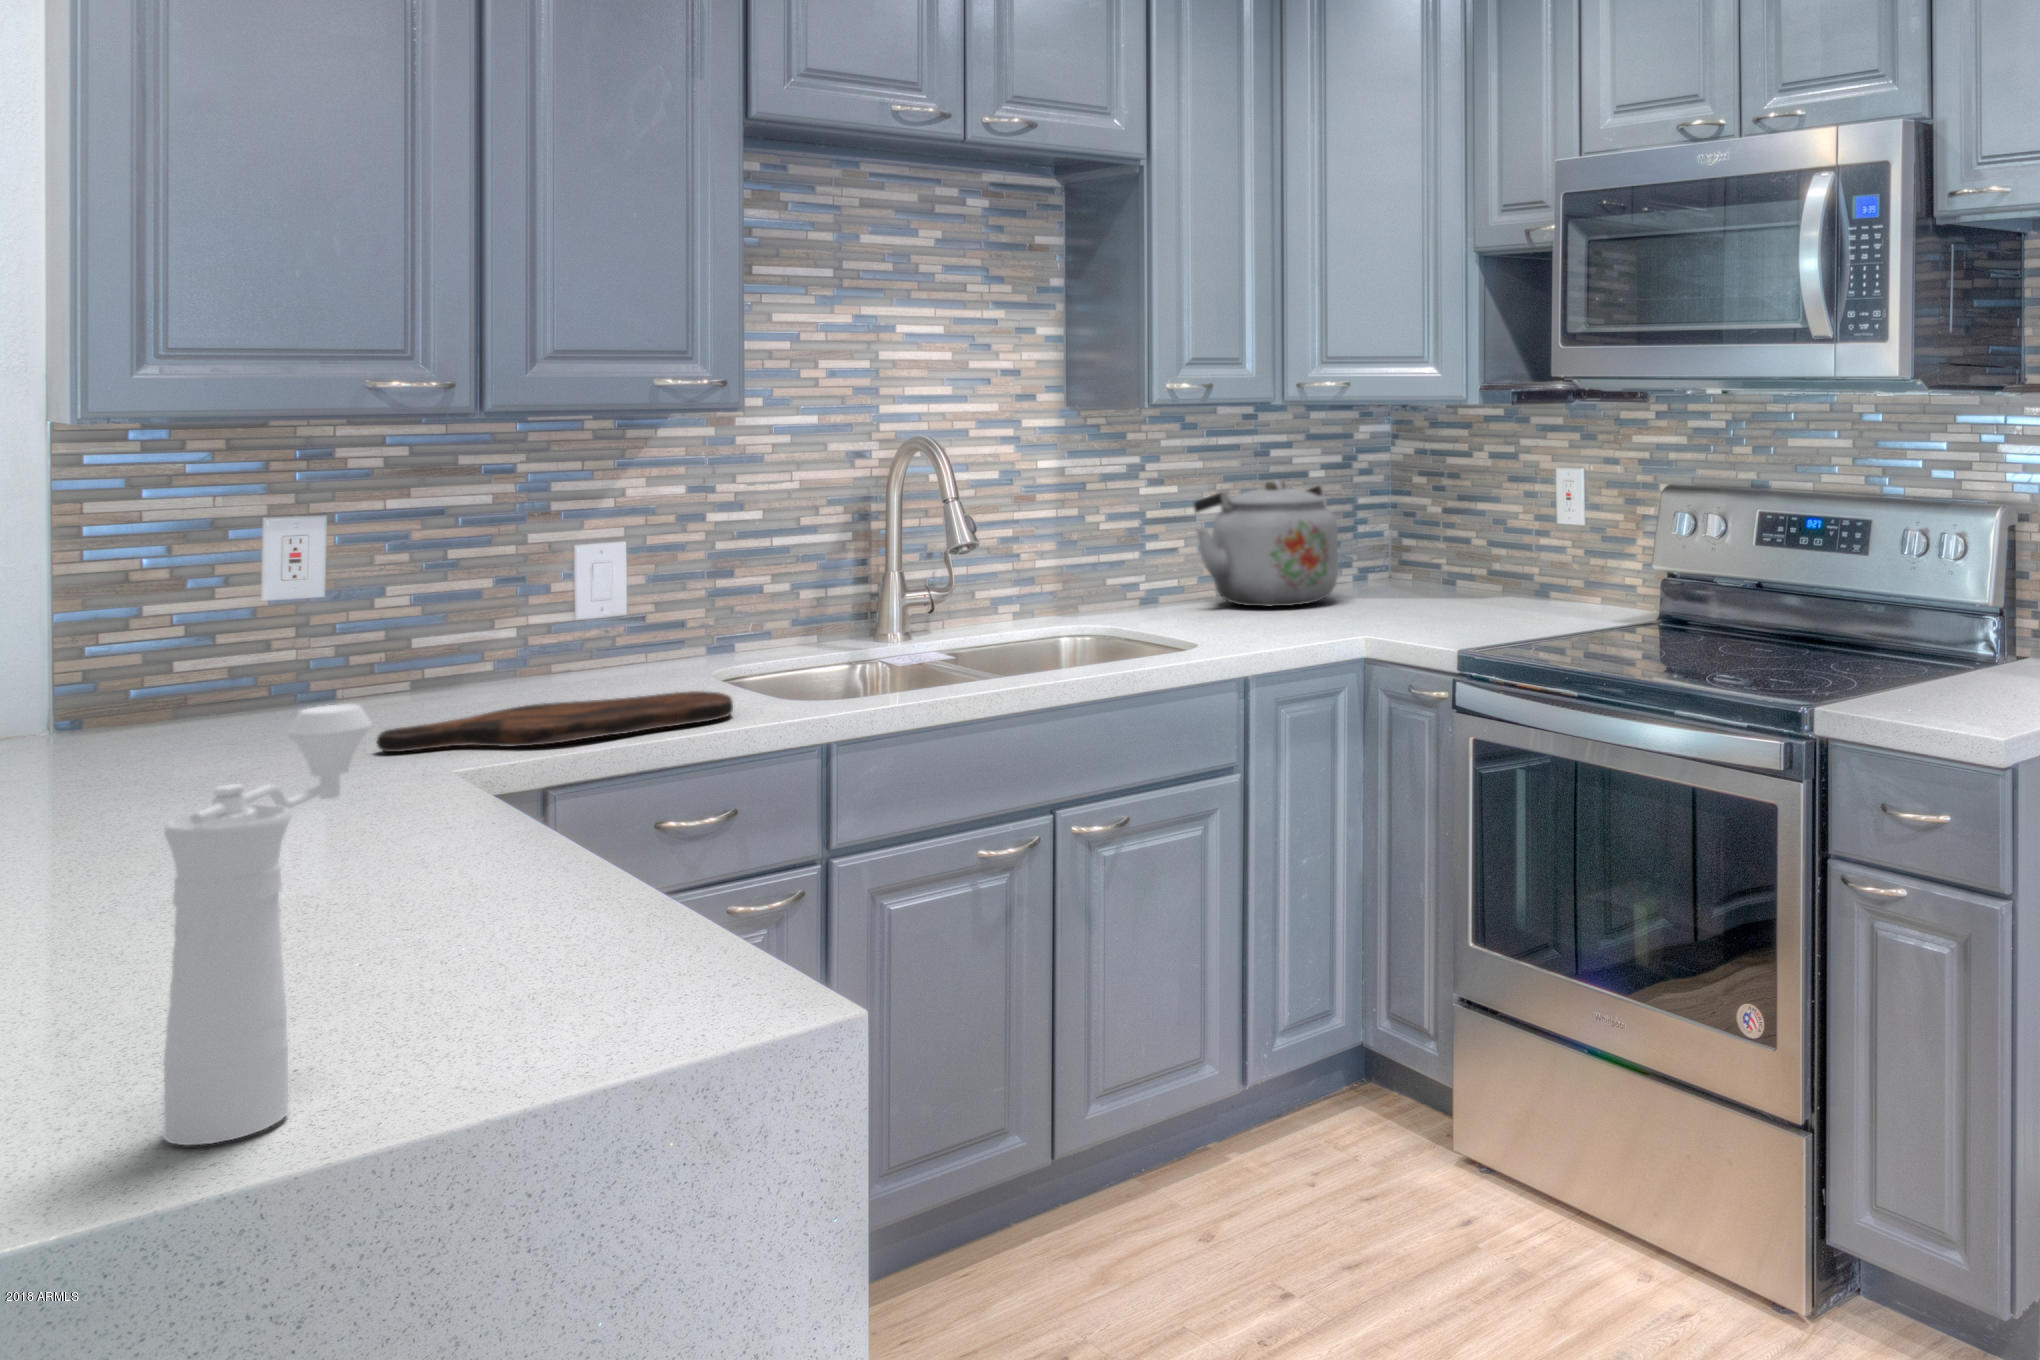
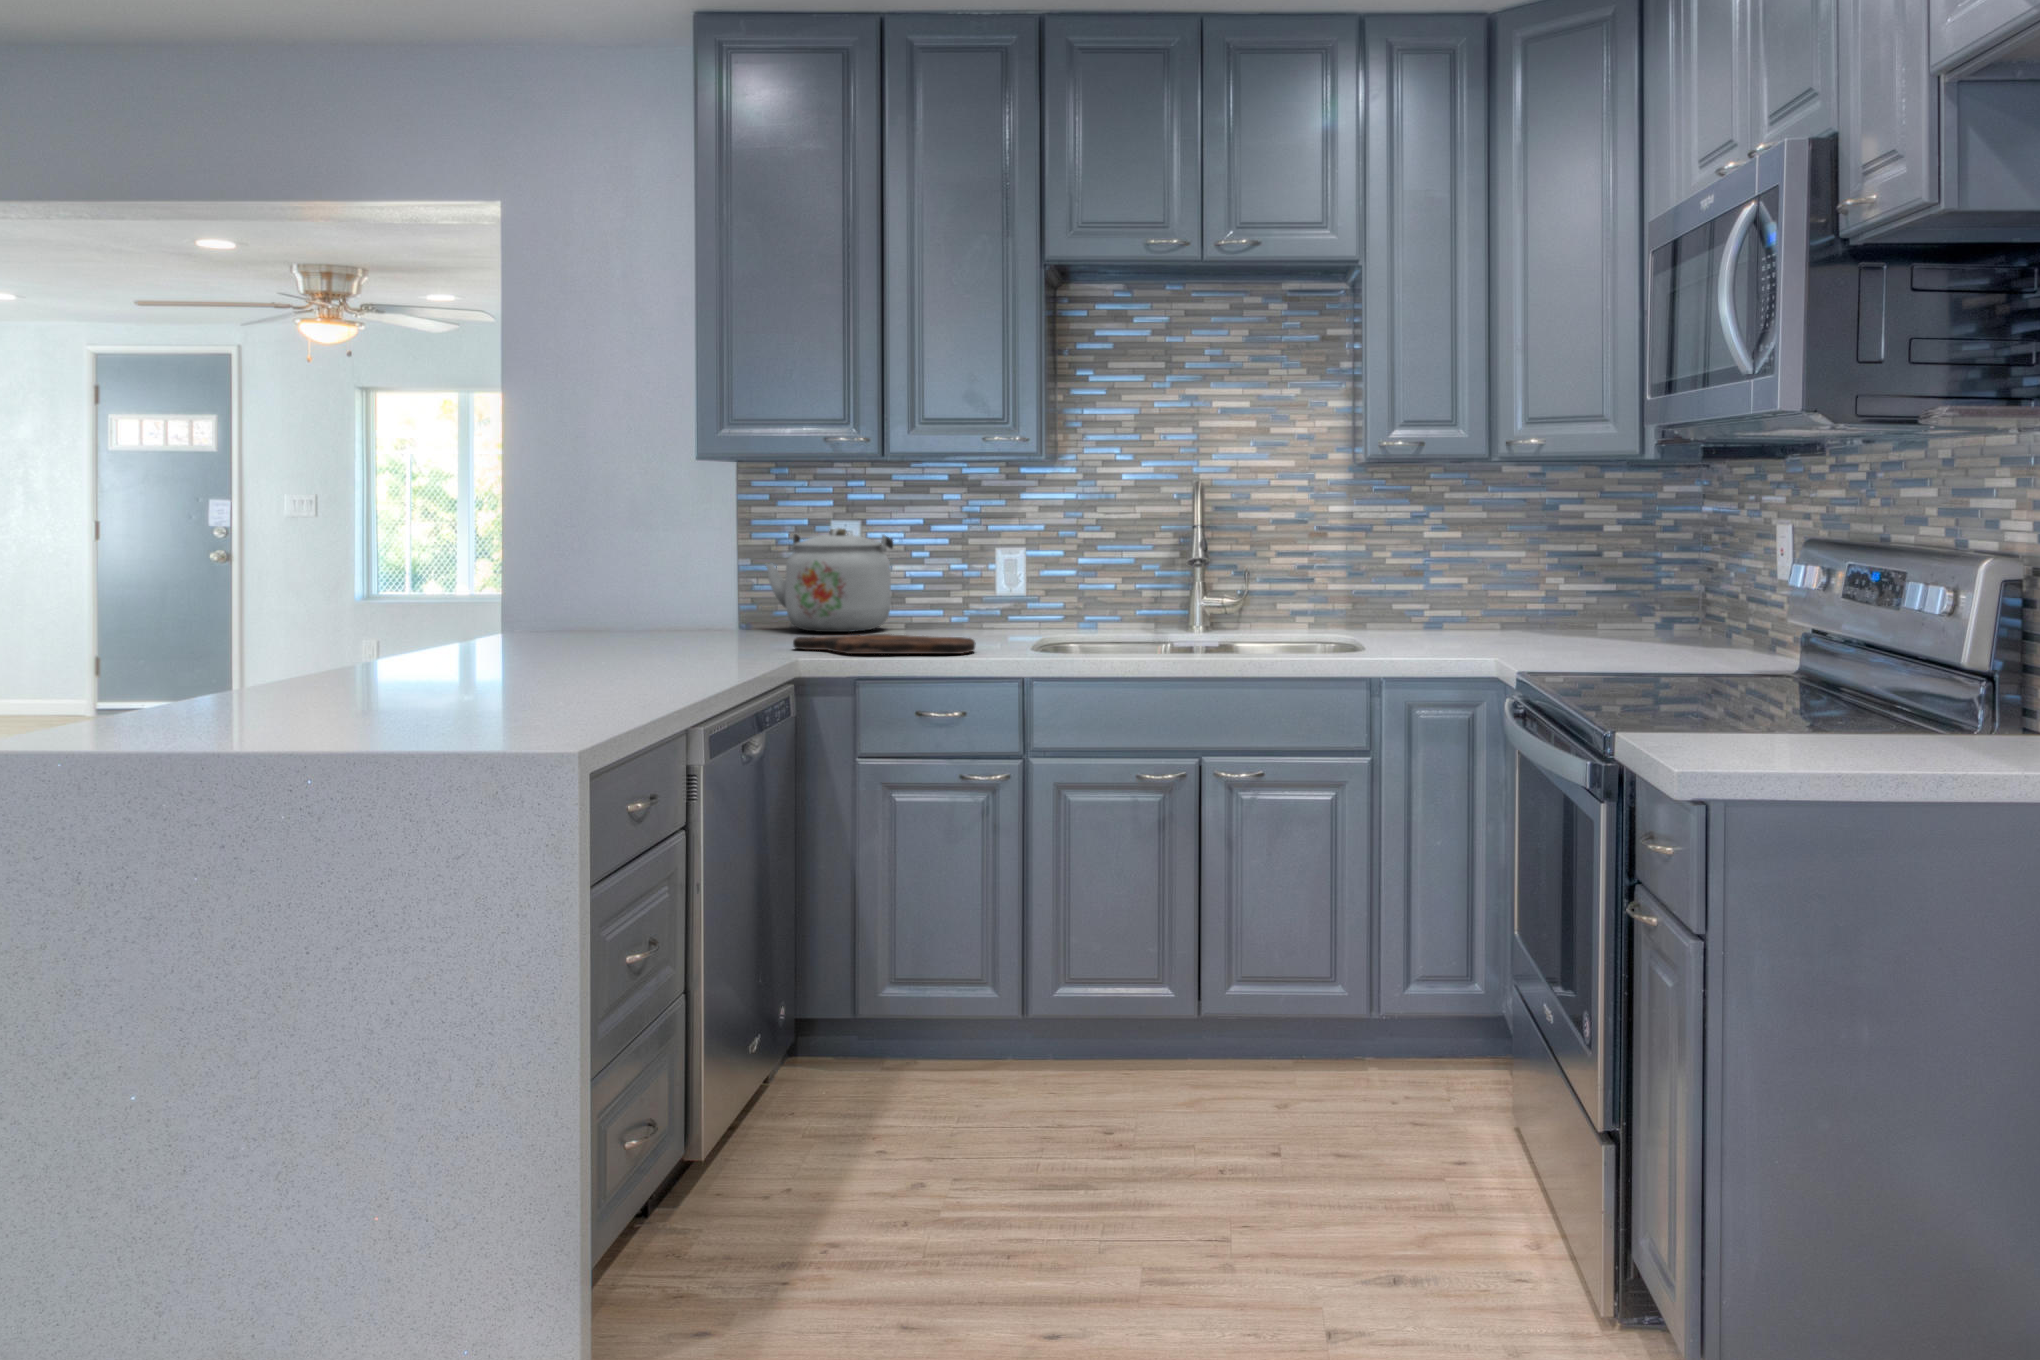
kettle: present [1194,480,1338,606] -> present [766,528,893,632]
pepper mill: present [163,704,372,1146] -> none [316,573,440,740]

